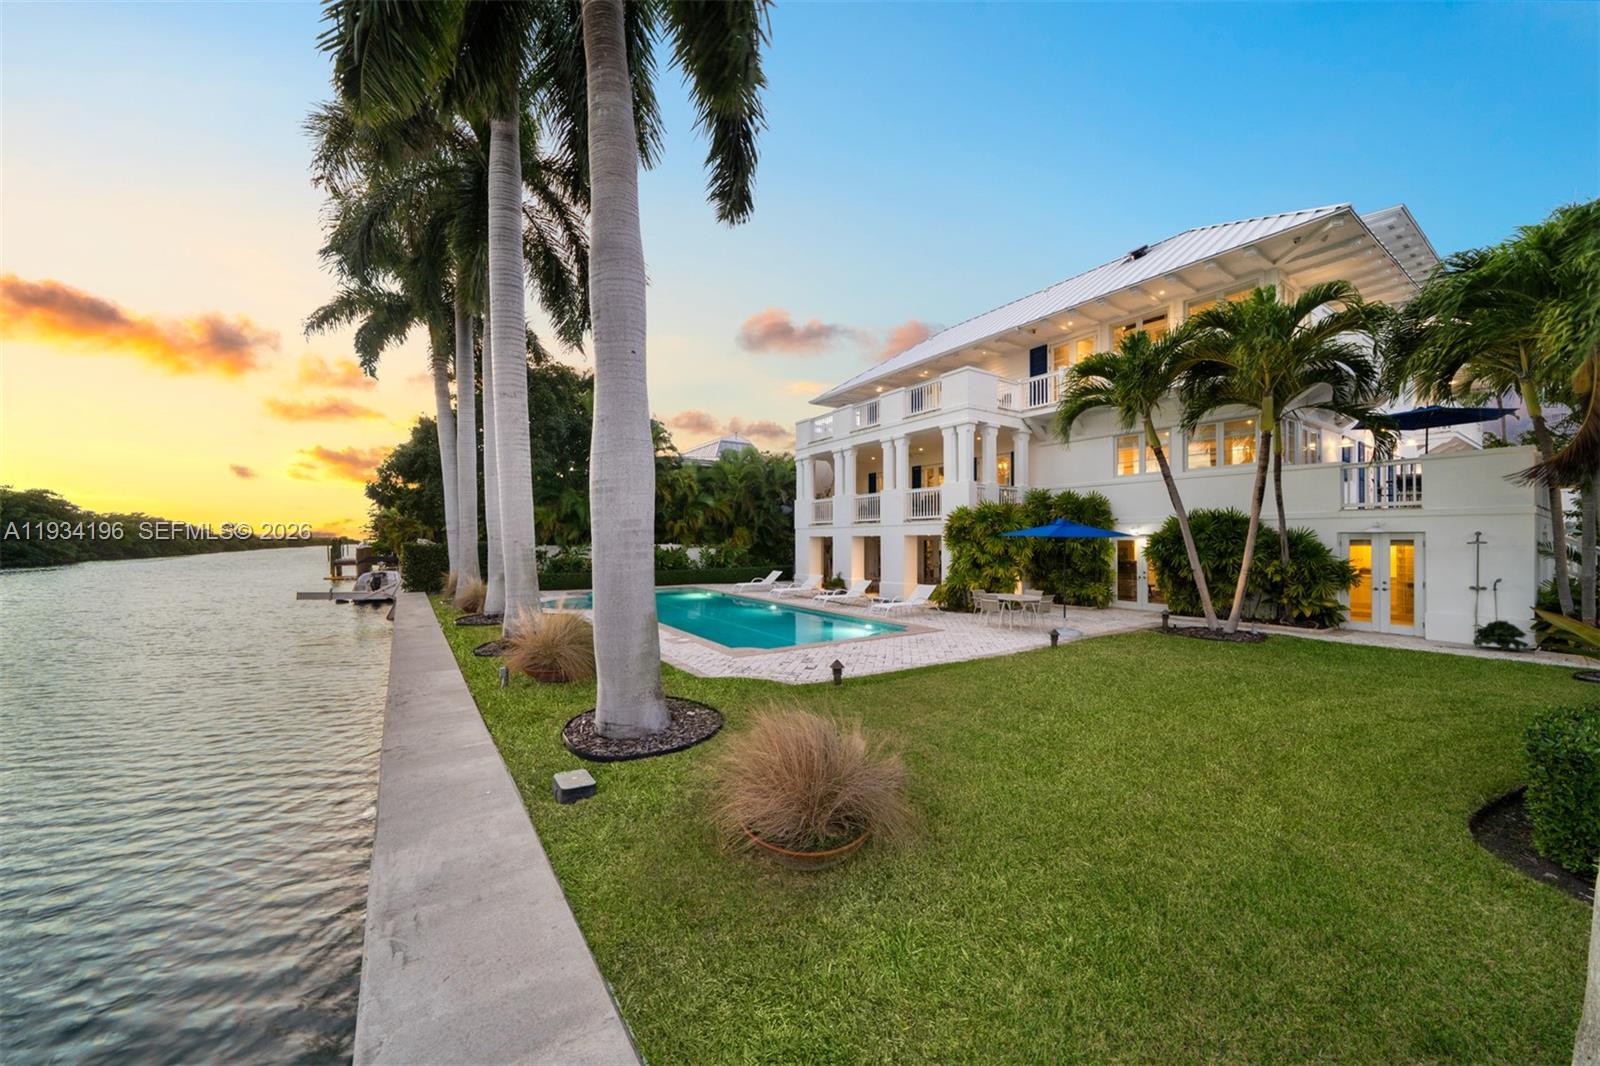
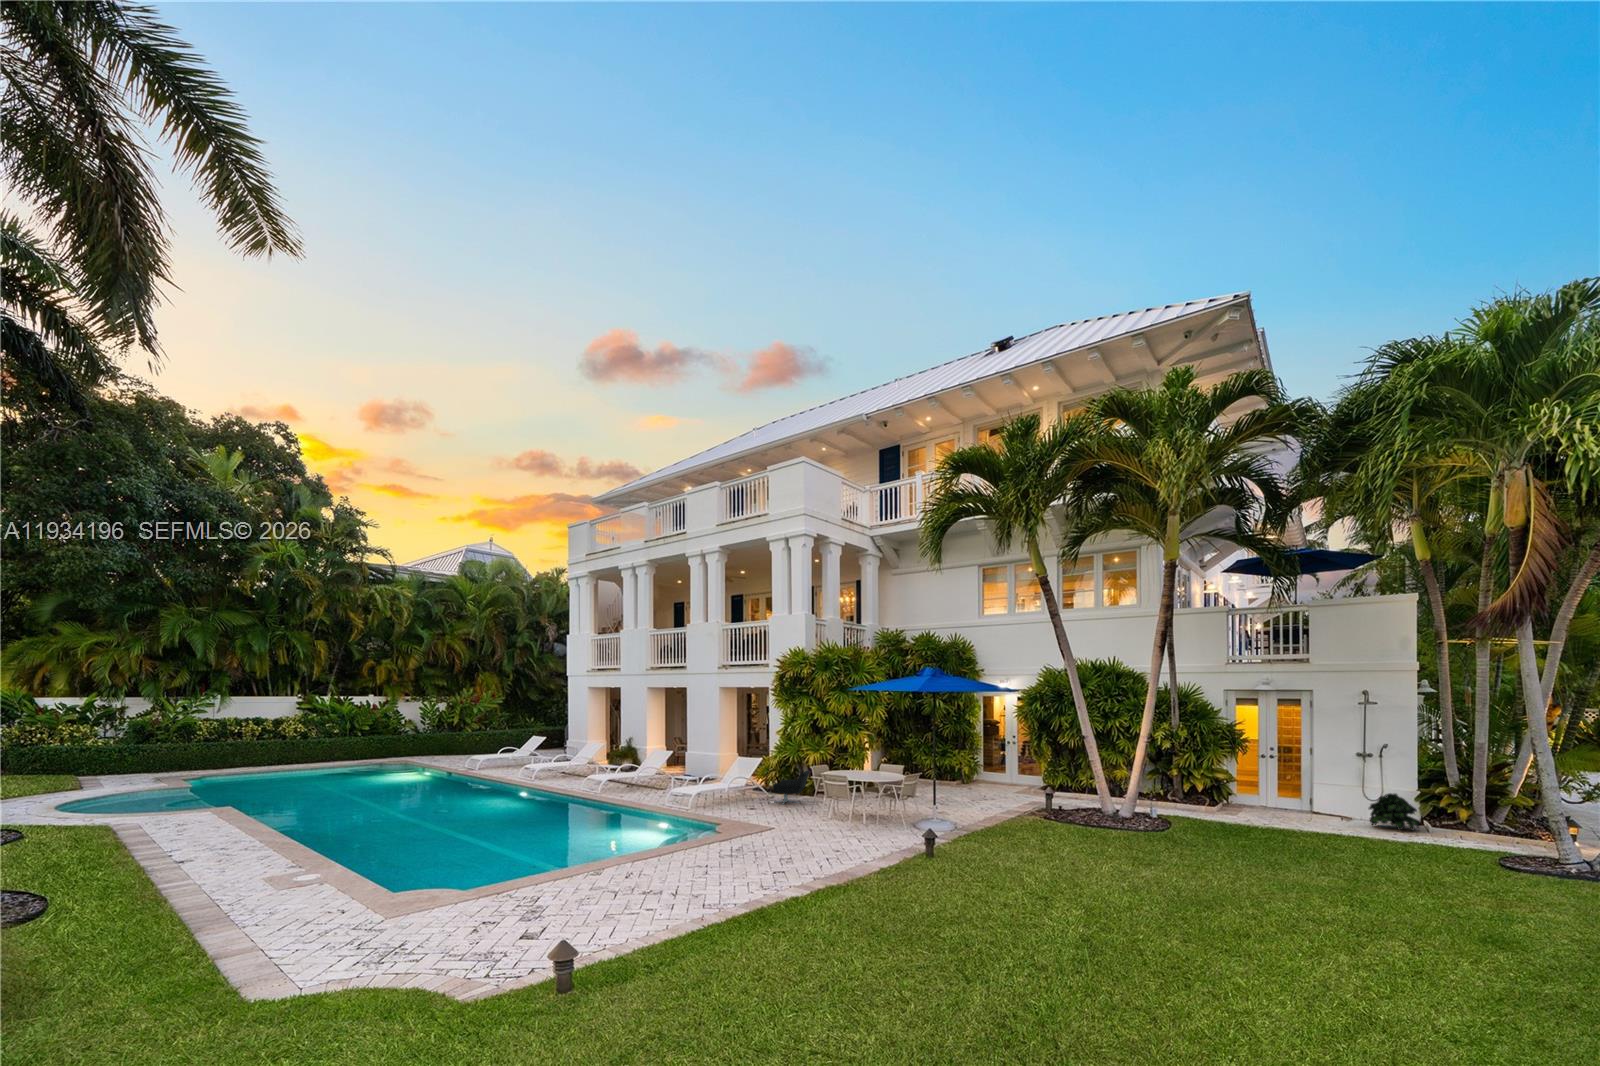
lounge chair: none [944,593,972,615] -> present [773,771,809,804]

